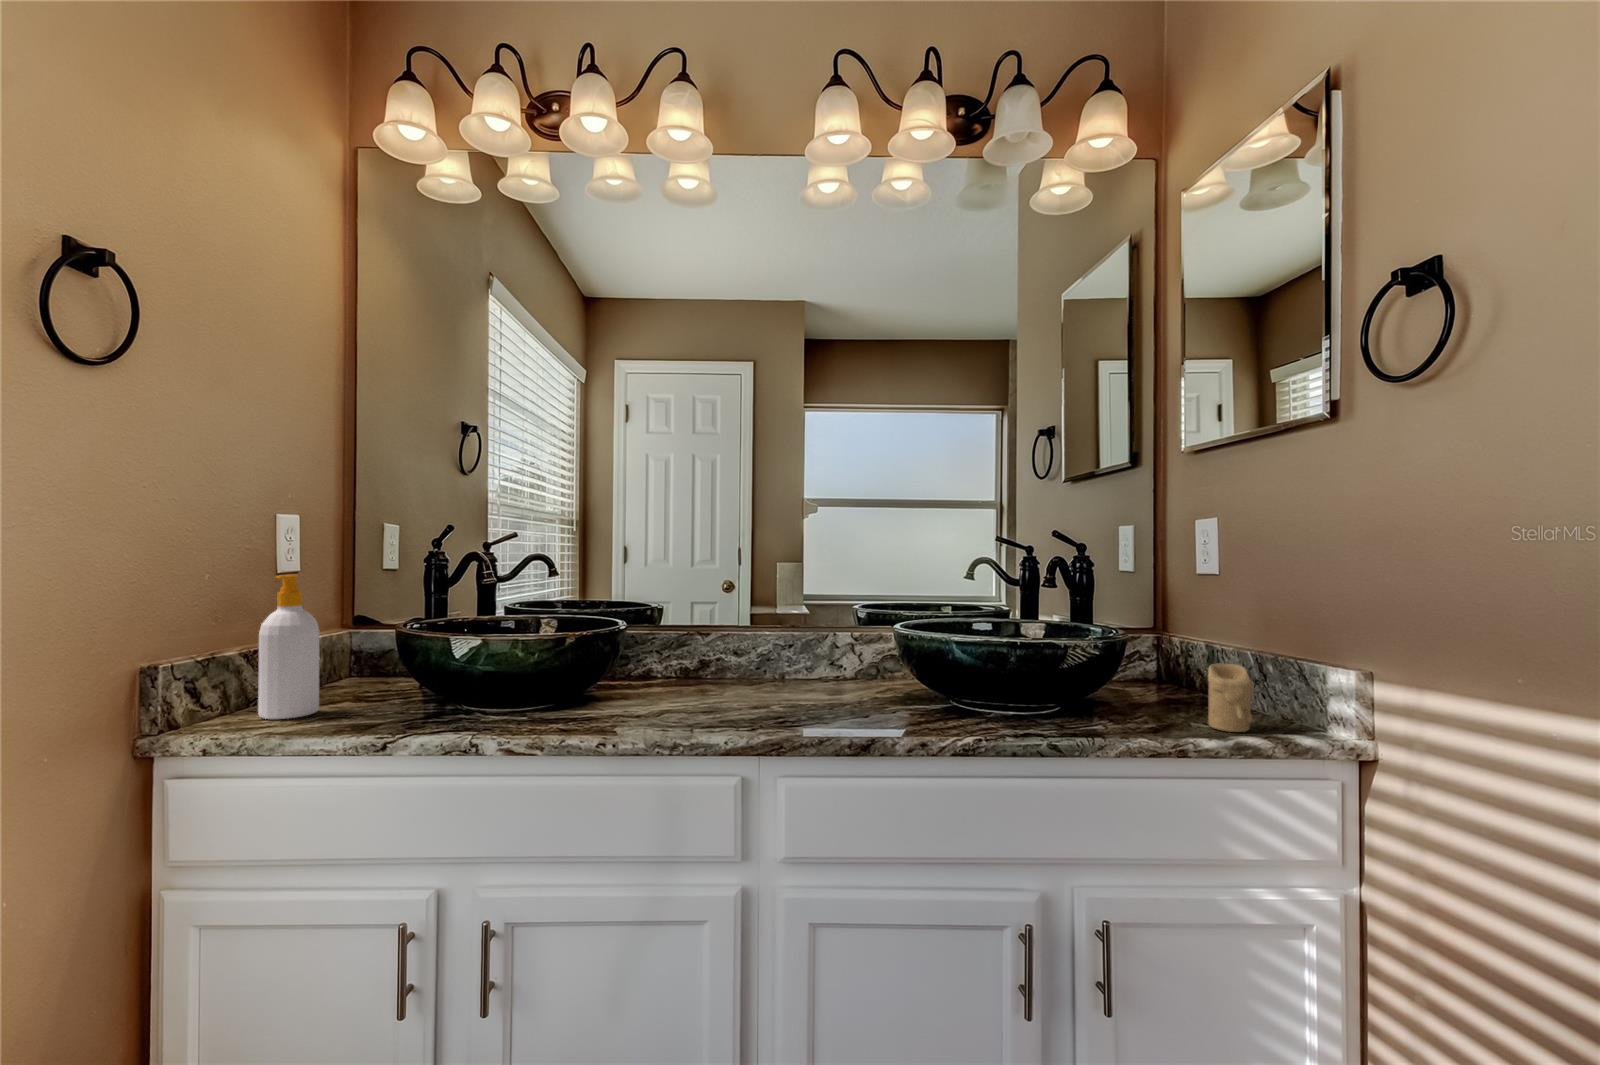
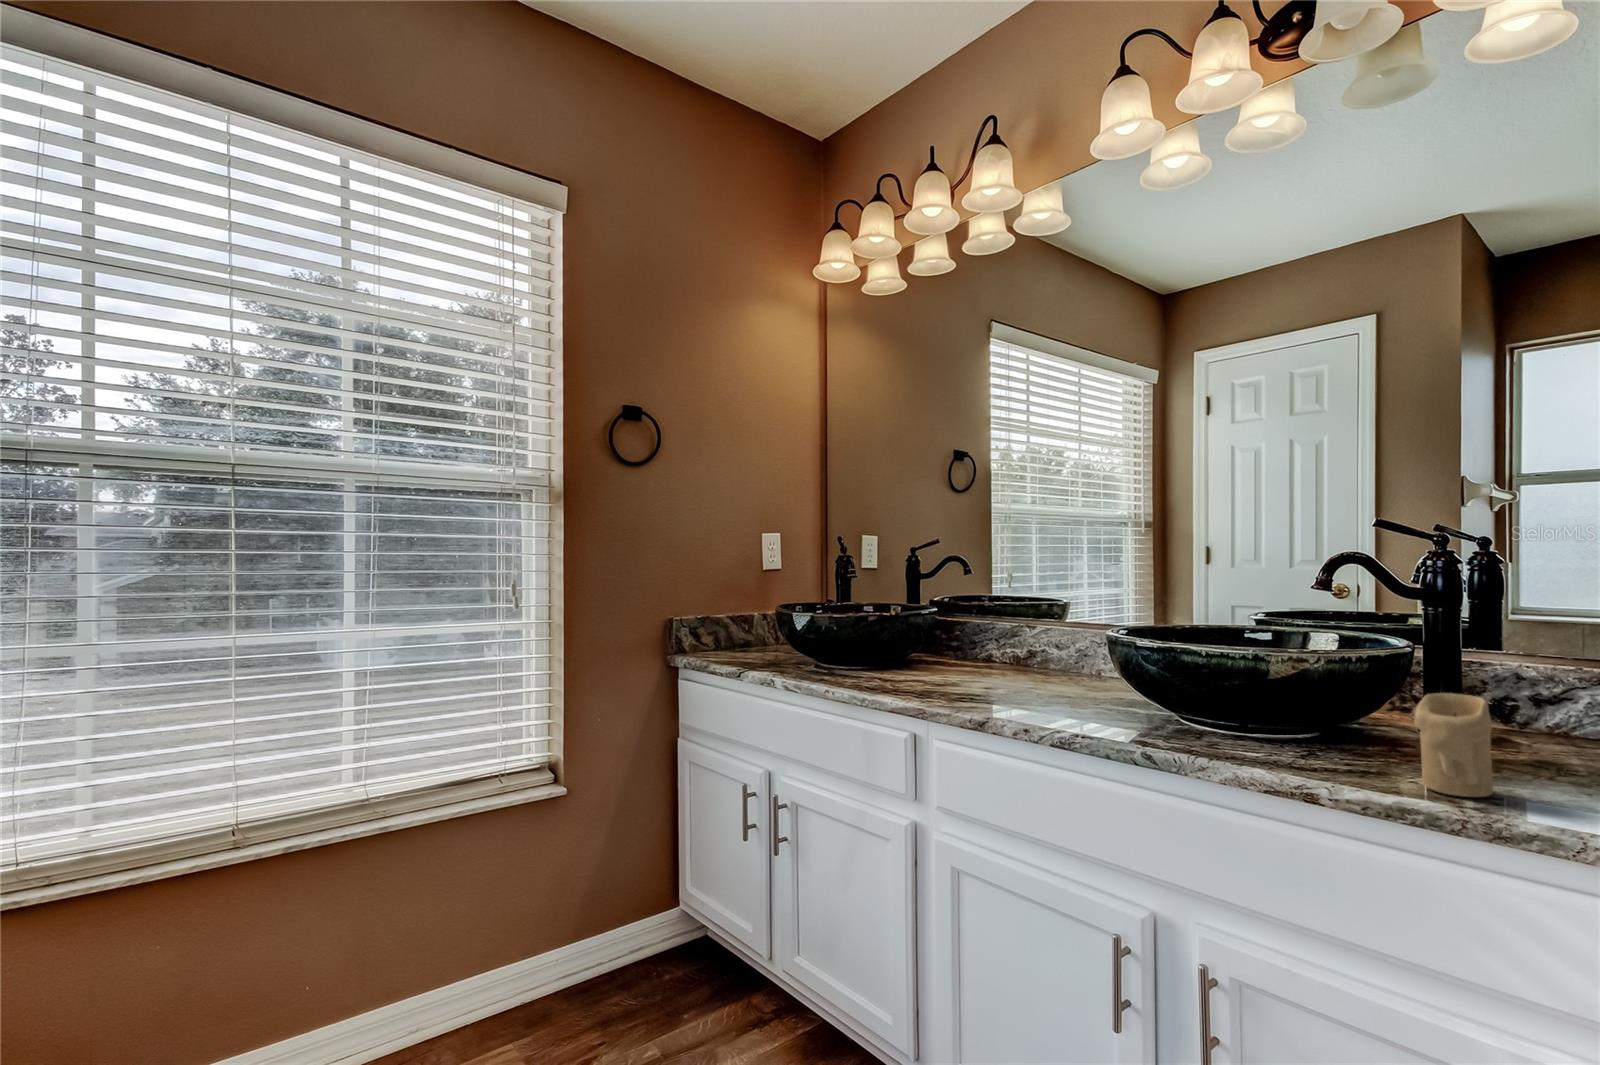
soap bottle: present [258,575,320,719] -> none [723,568,755,656]

